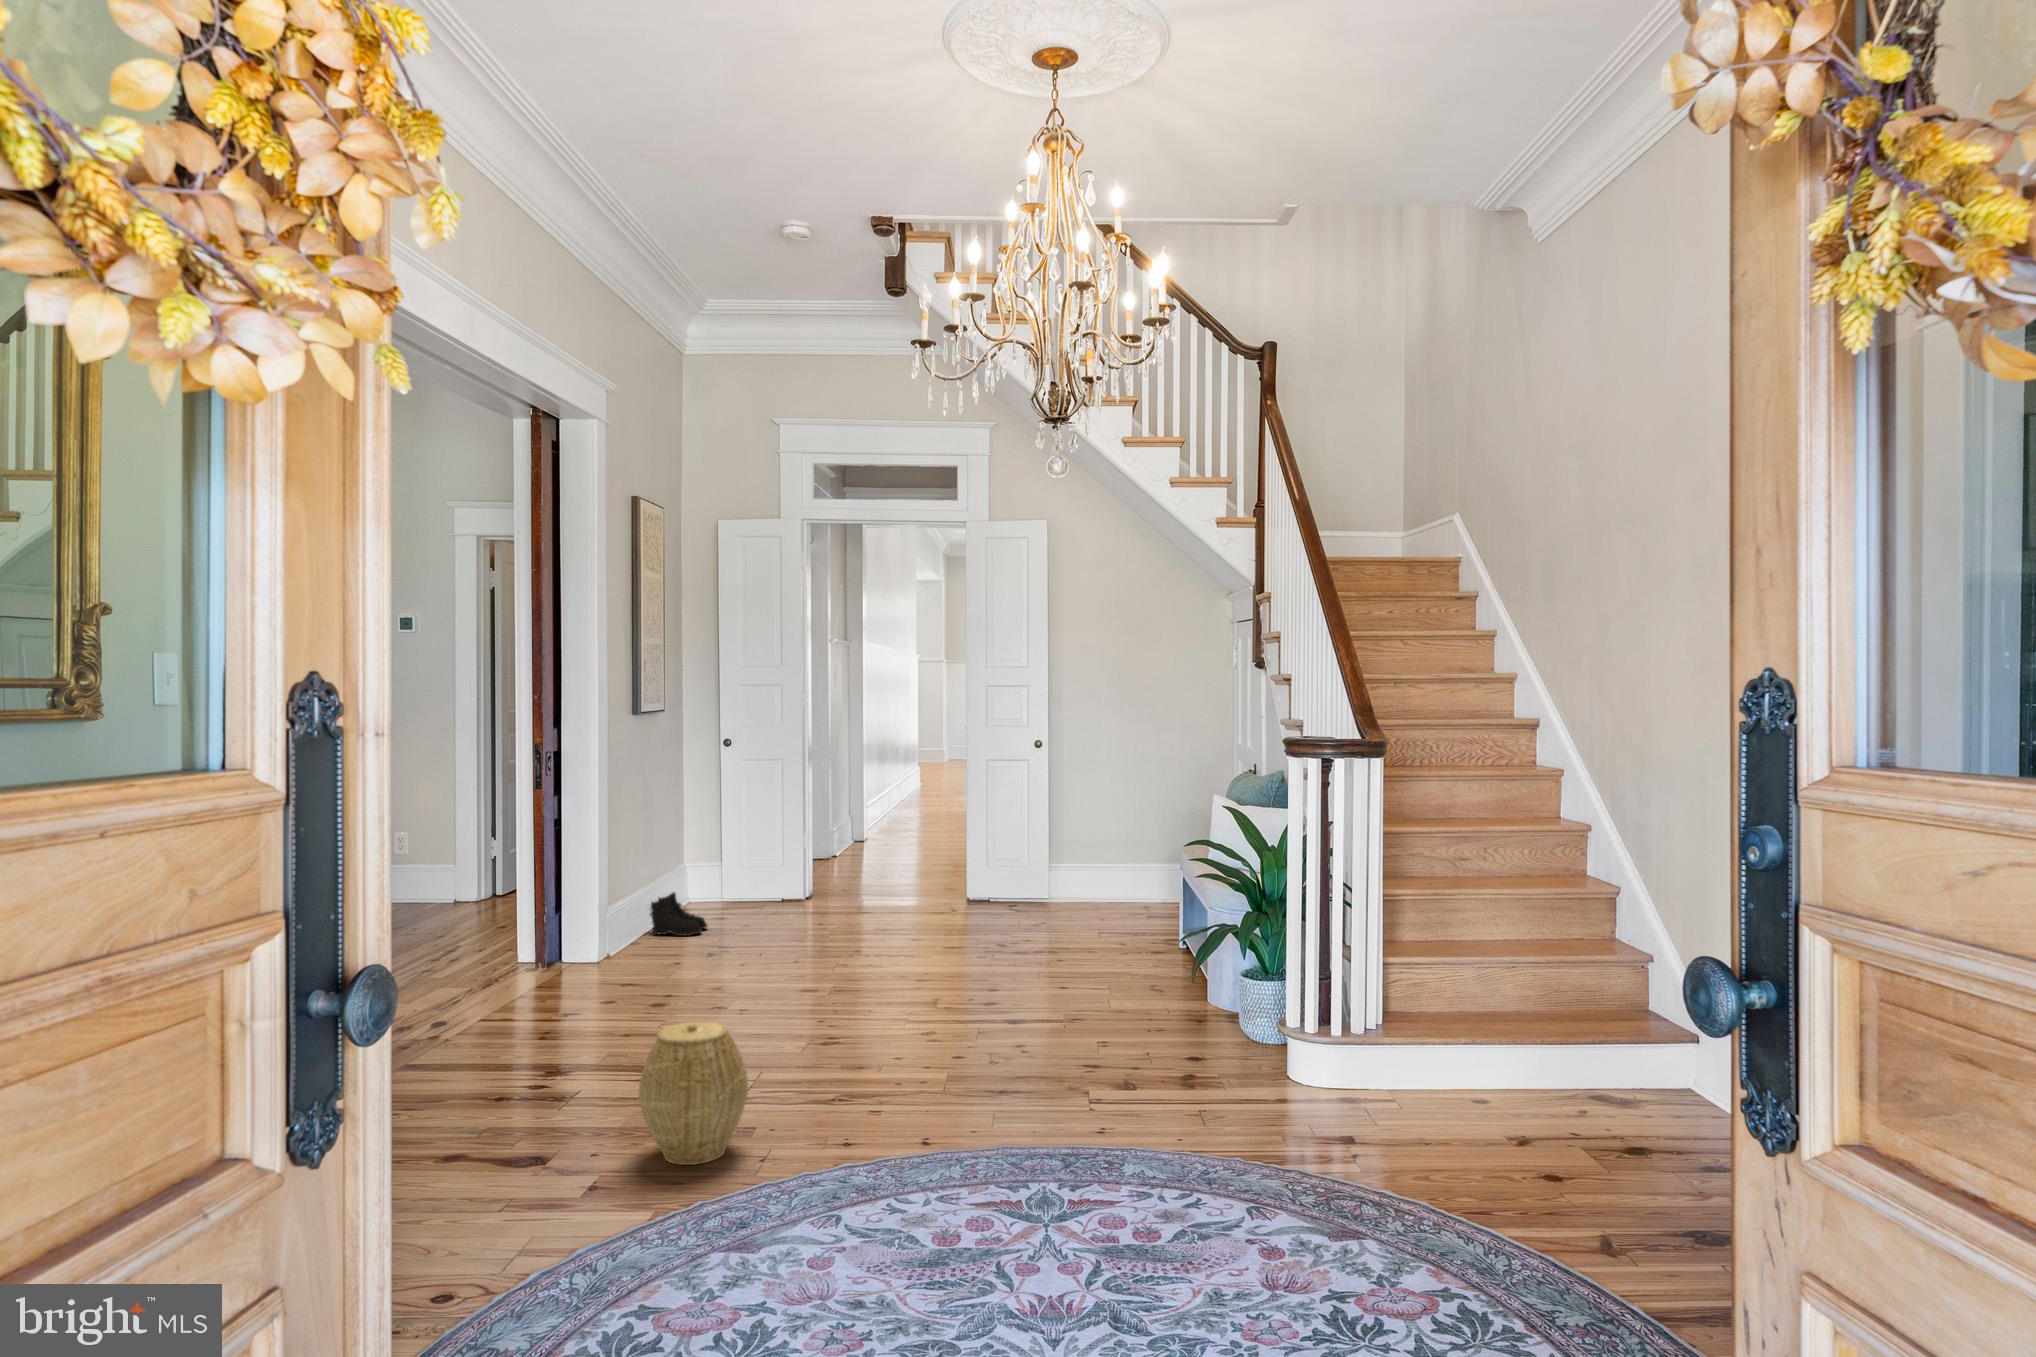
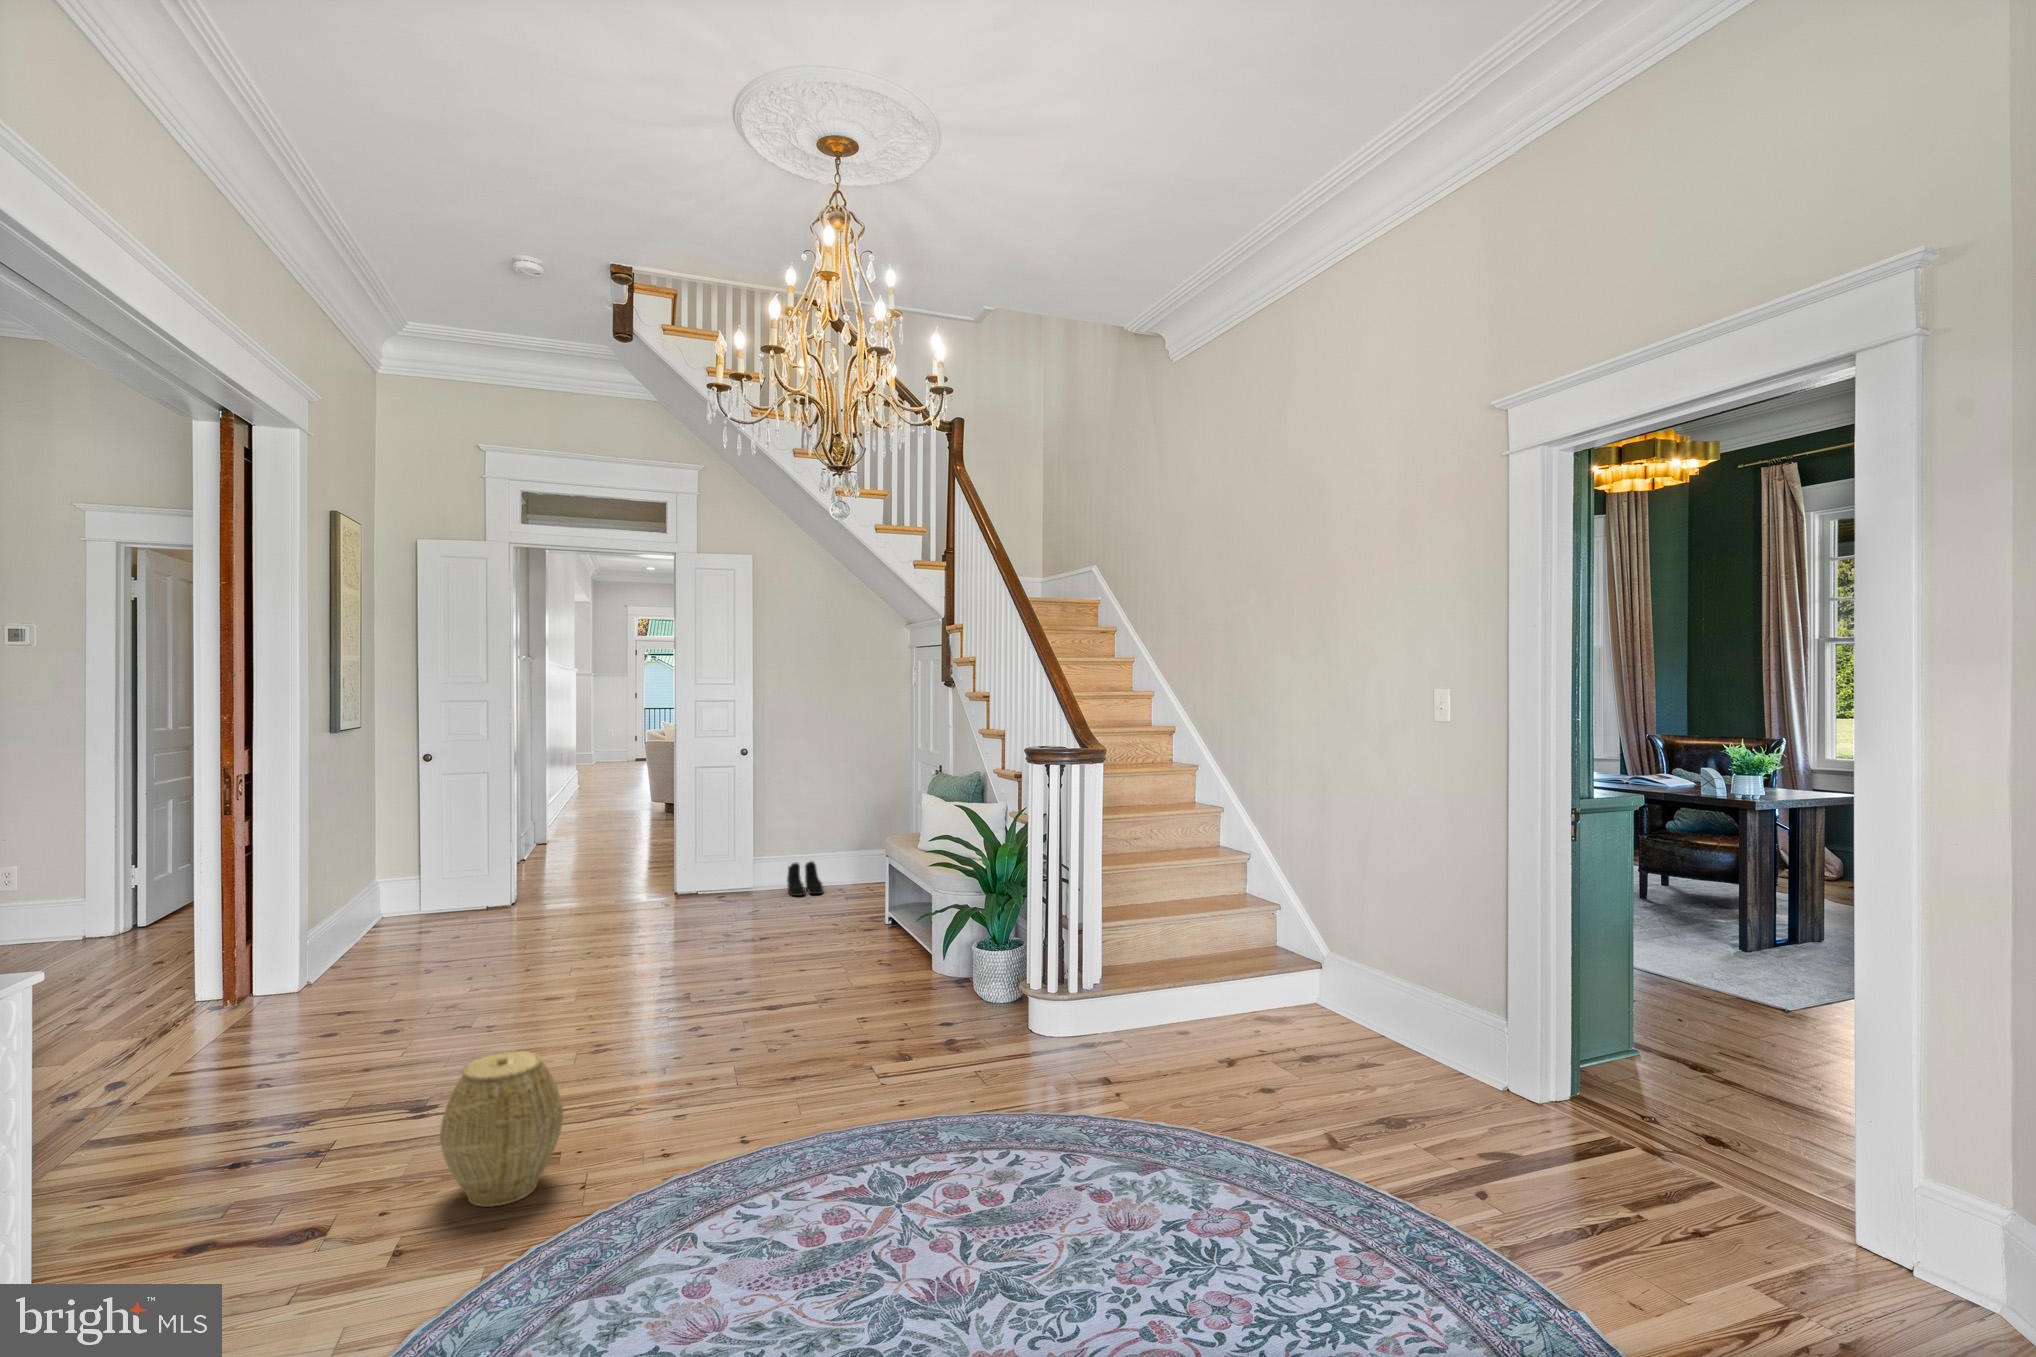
boots: present [650,892,707,936] -> present [787,861,823,896]

